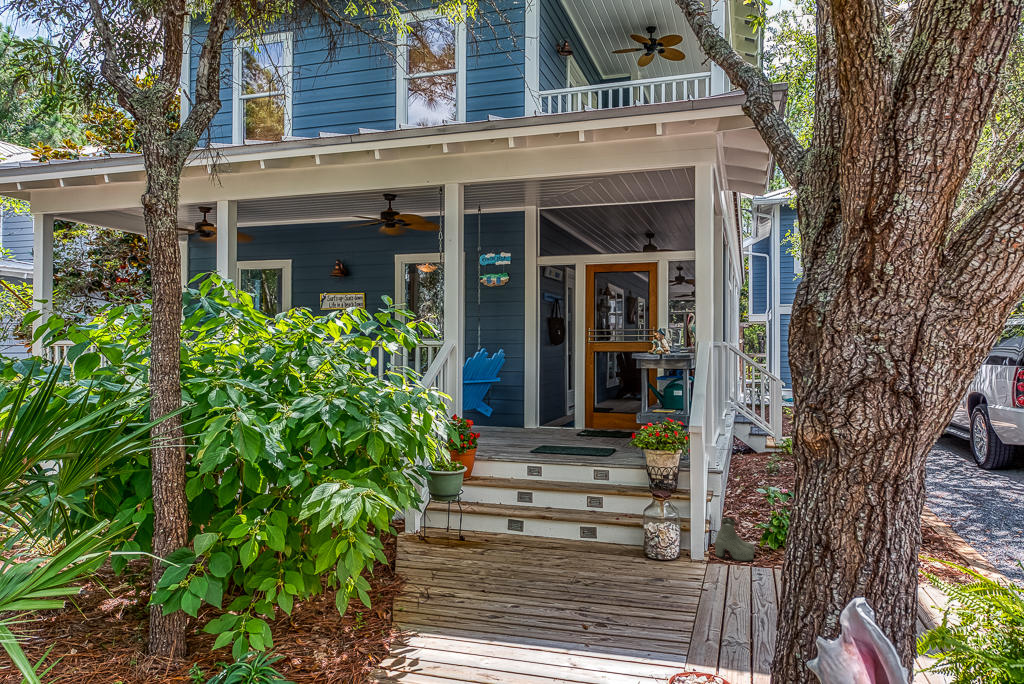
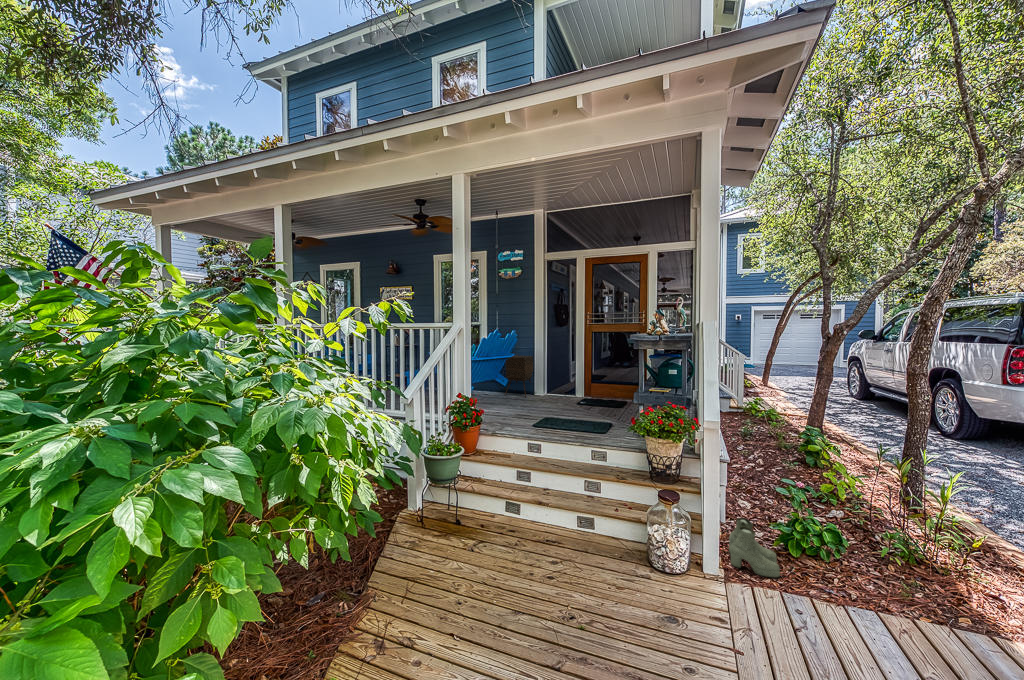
side table: none [489,381,526,431] -> present [505,355,533,397]

